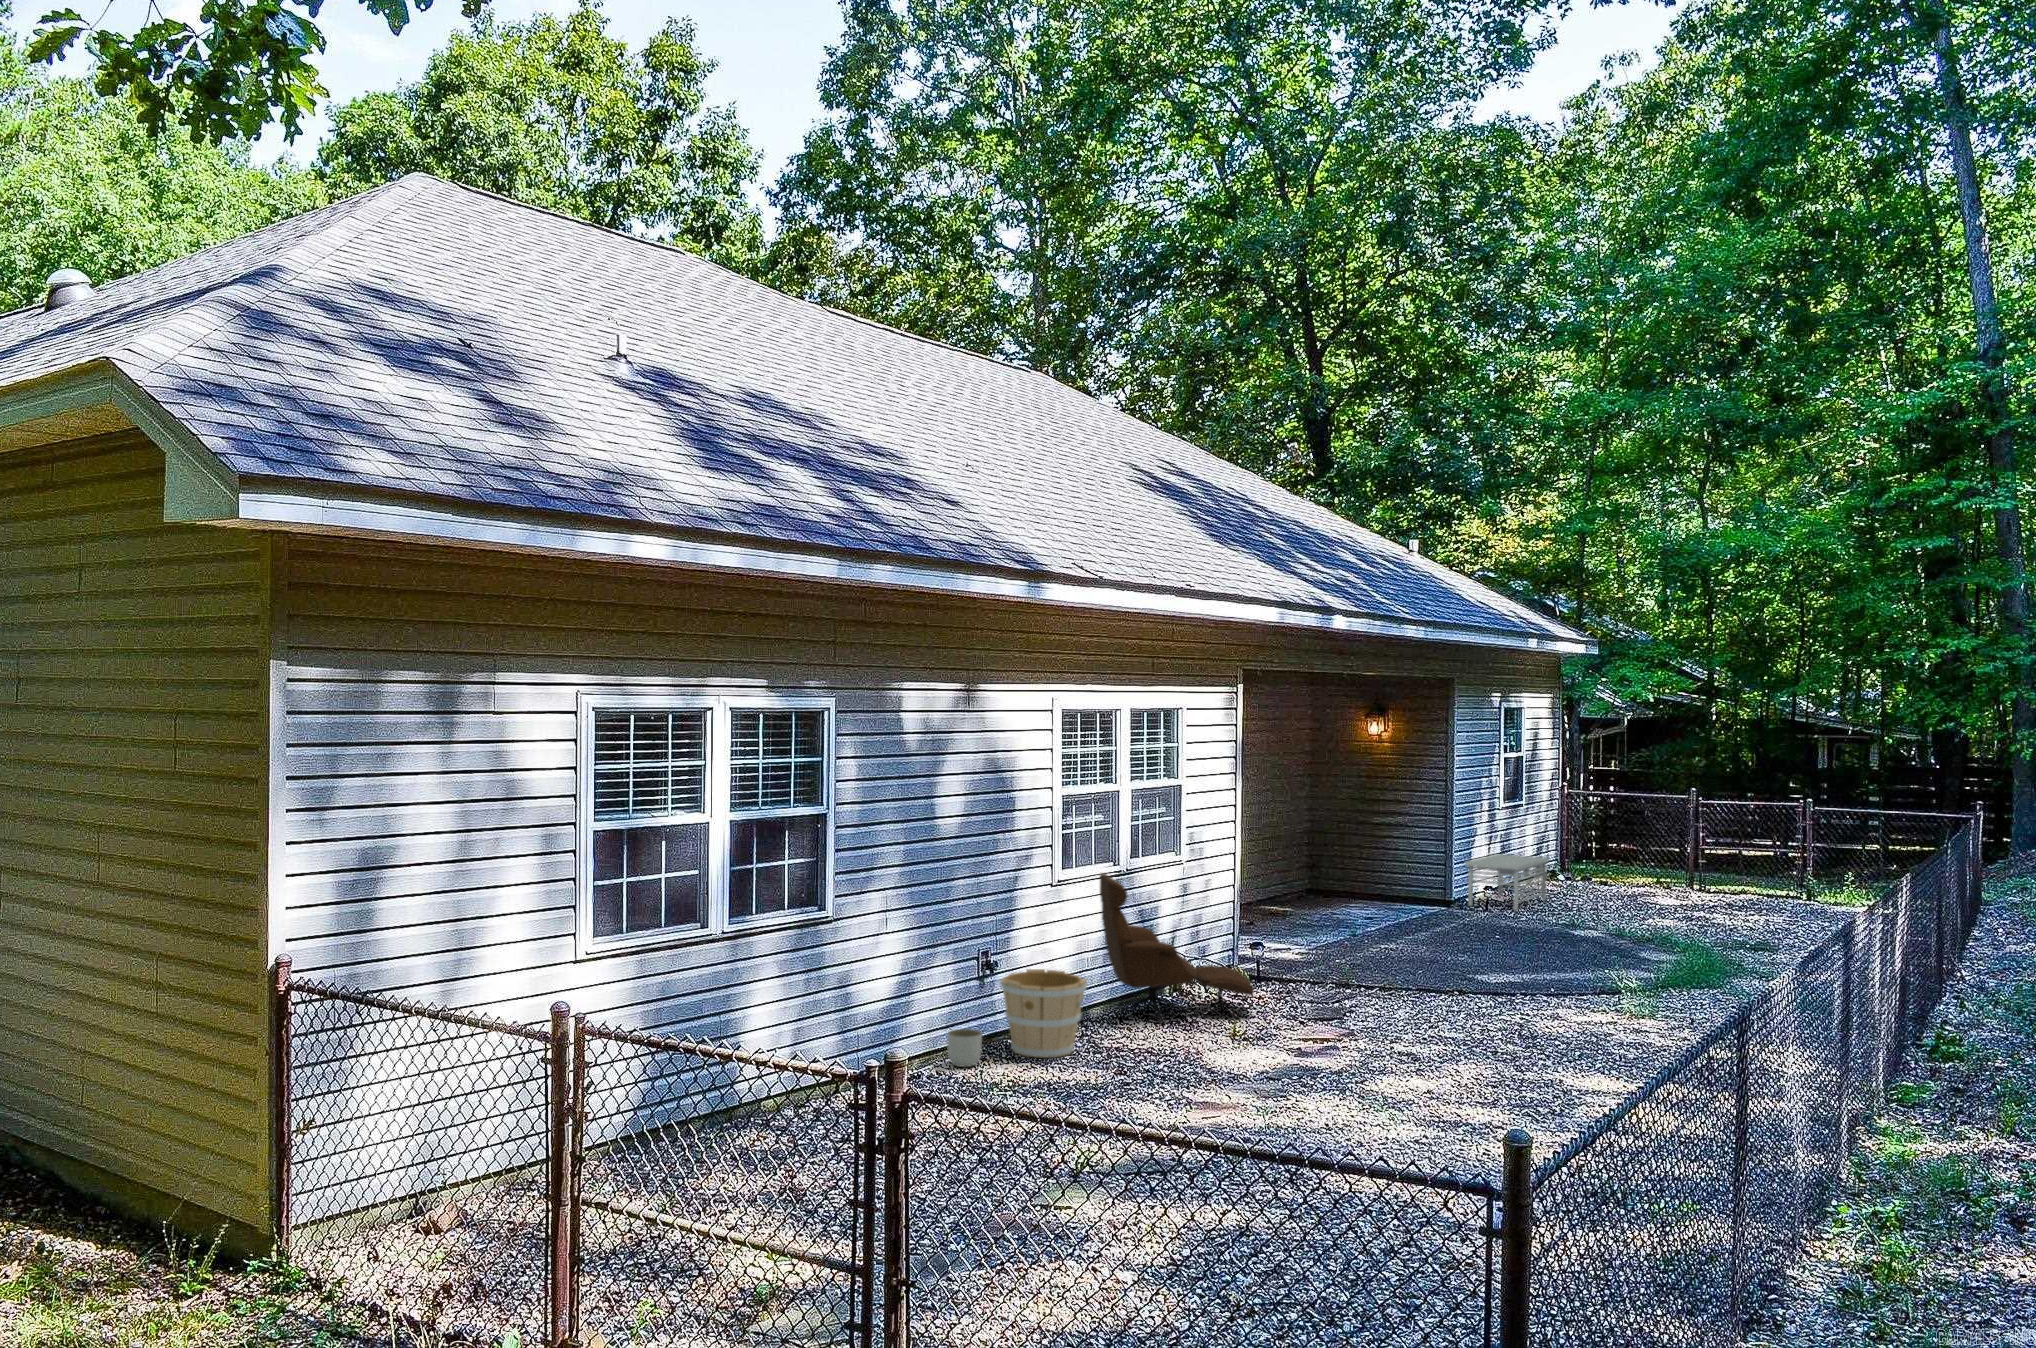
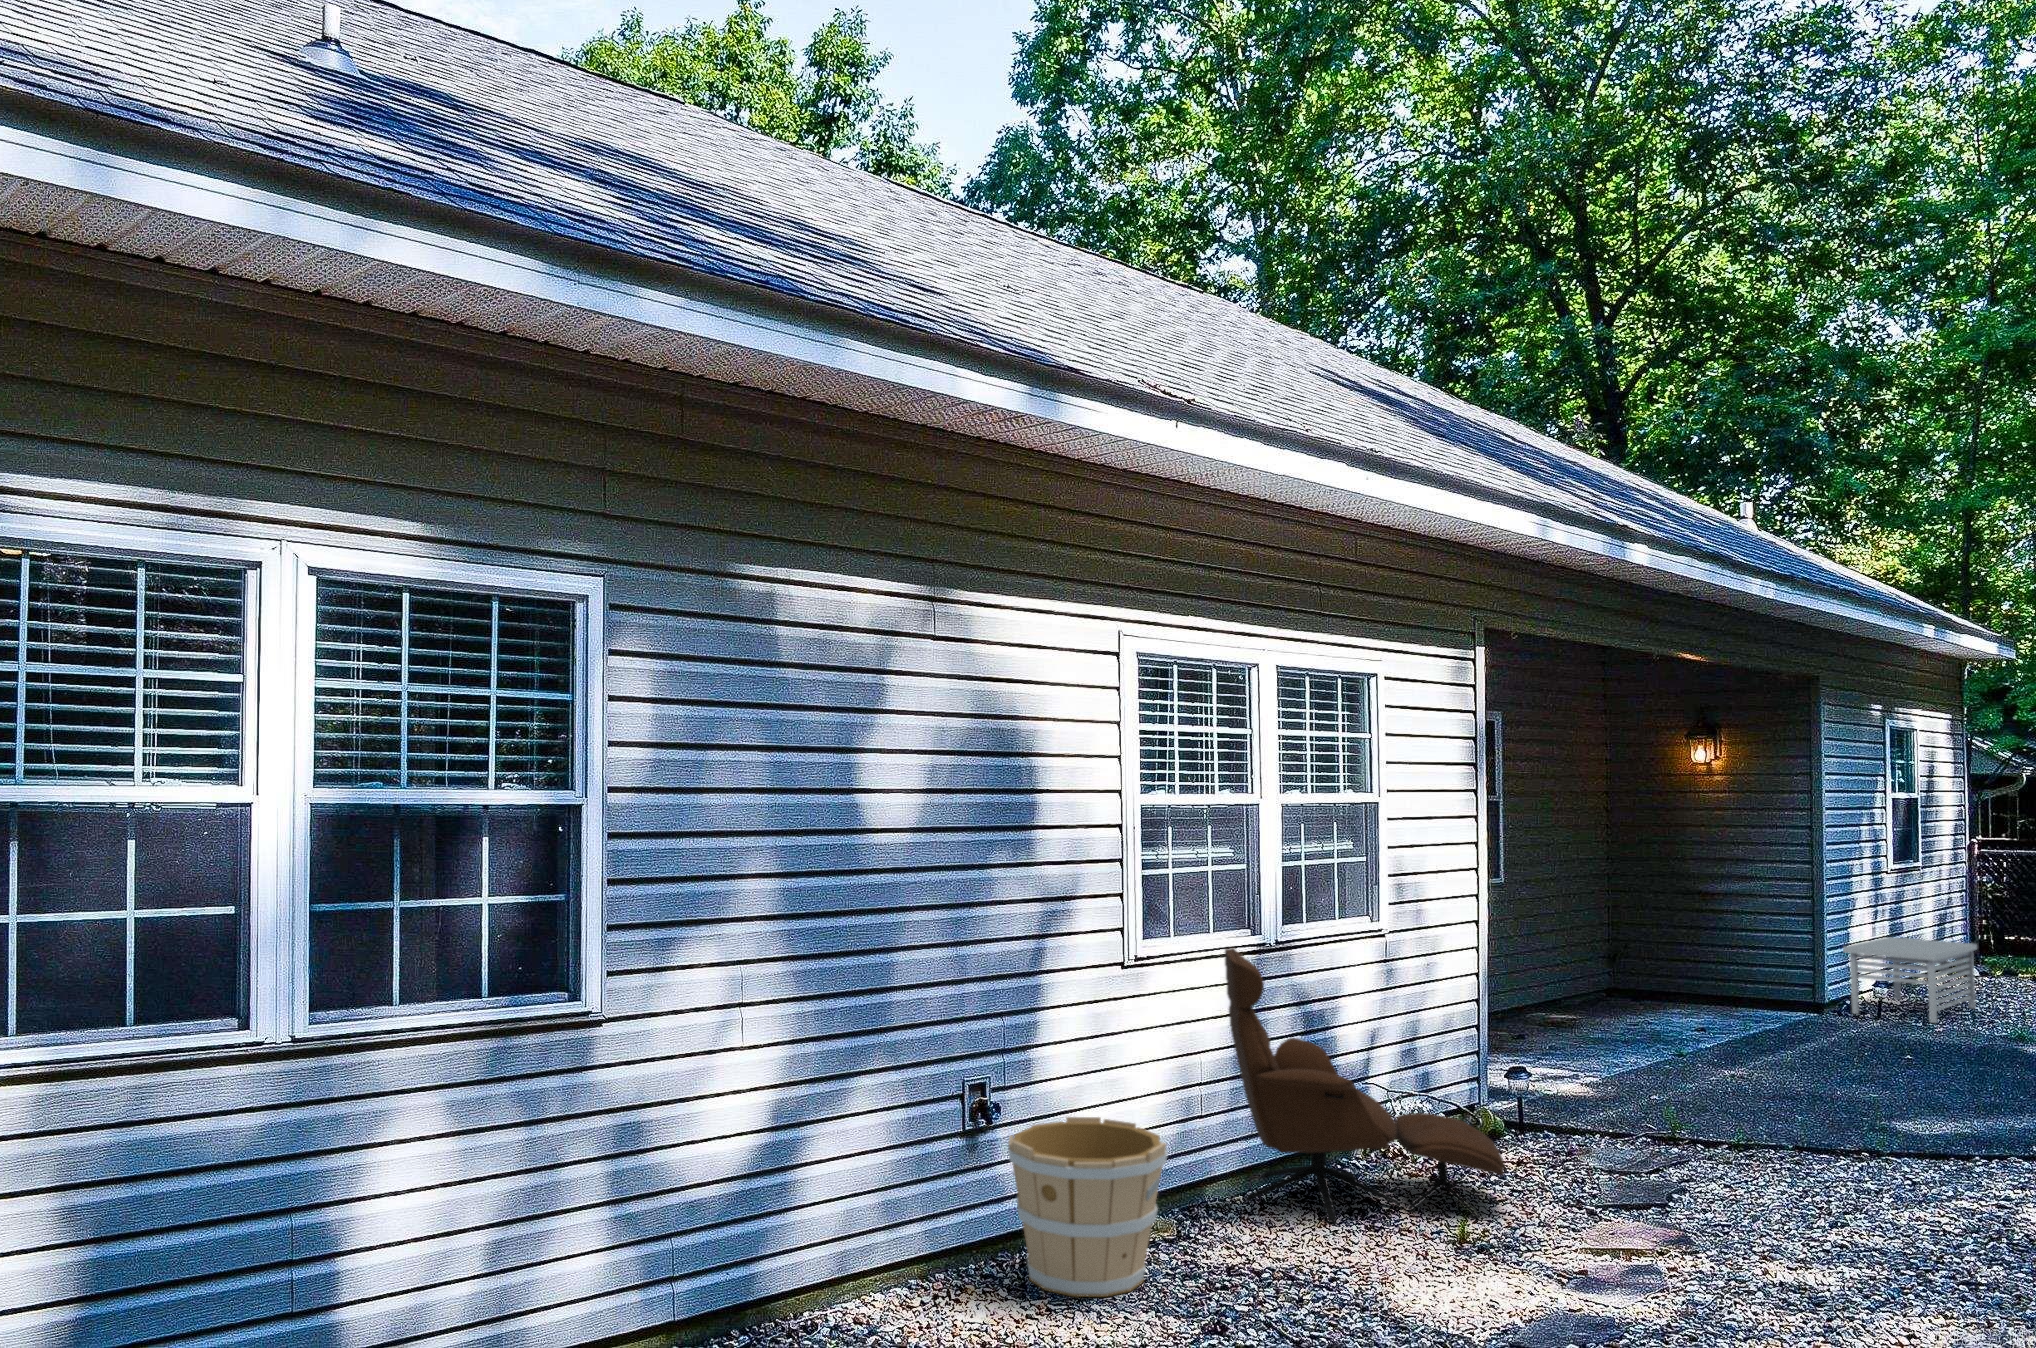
planter: present [947,1029,982,1067] -> none [887,1233,953,1313]

